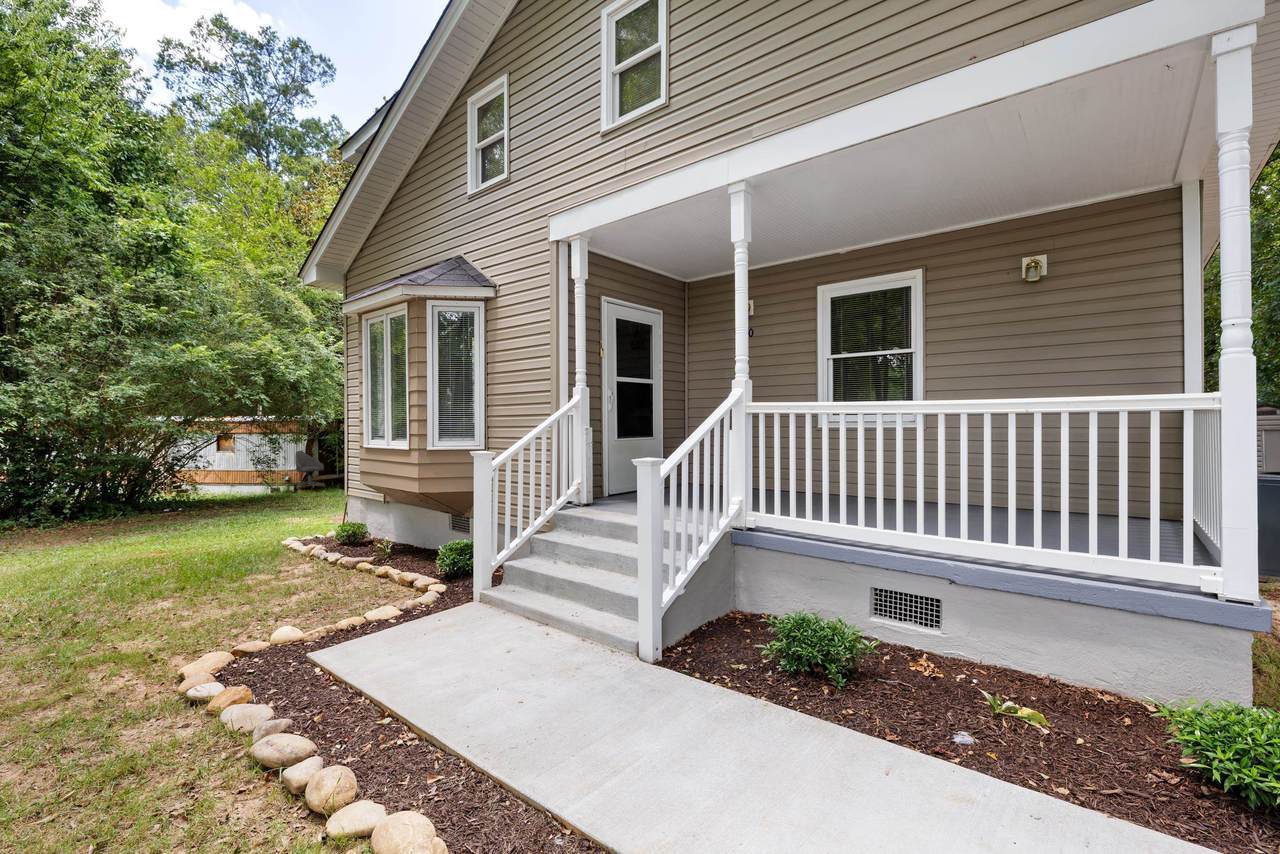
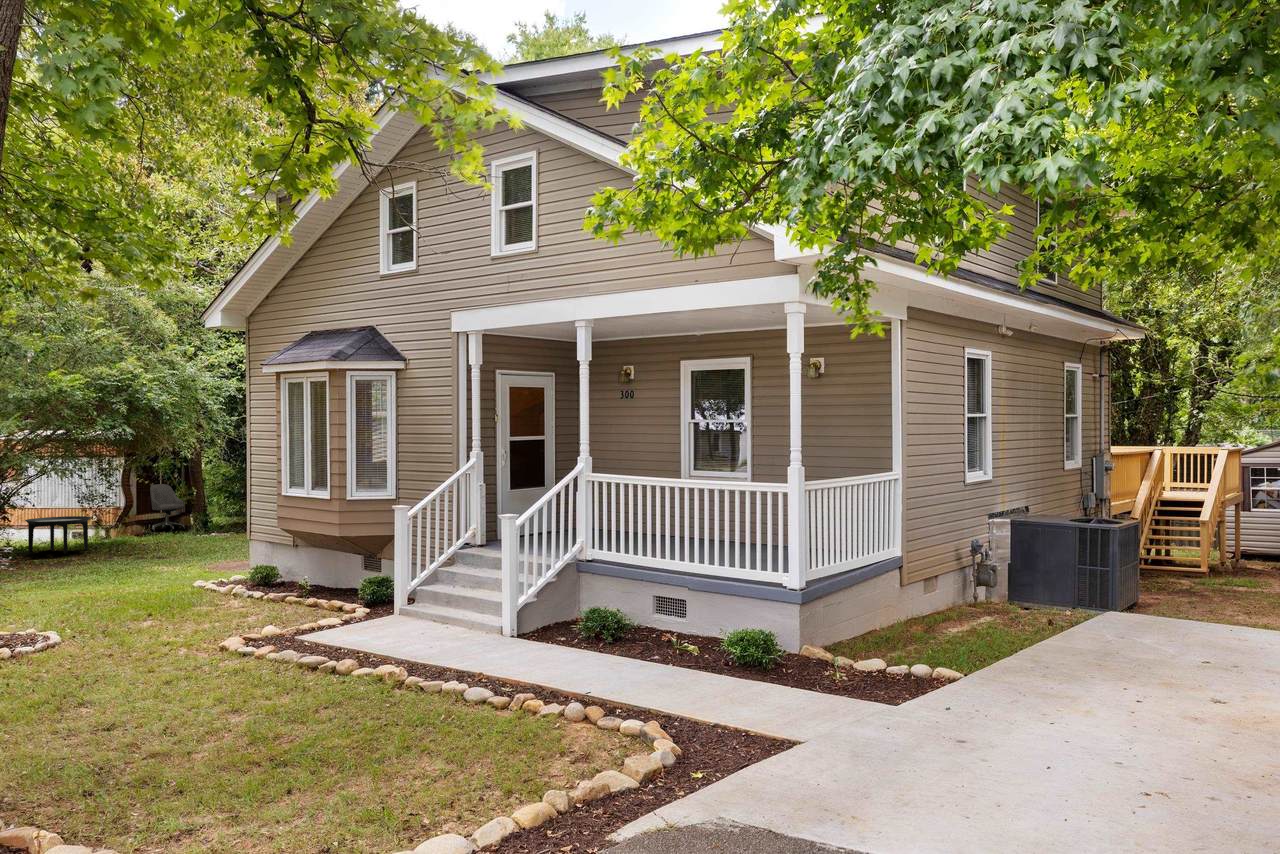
round table: none [159,476,224,510] -> present [25,516,91,555]

